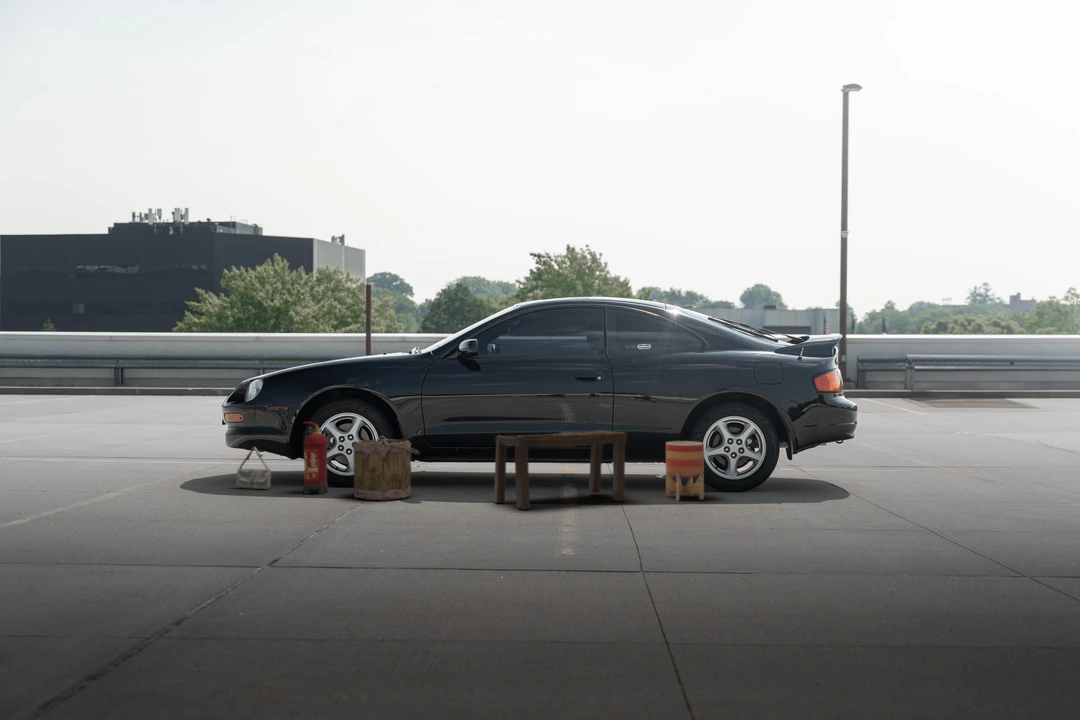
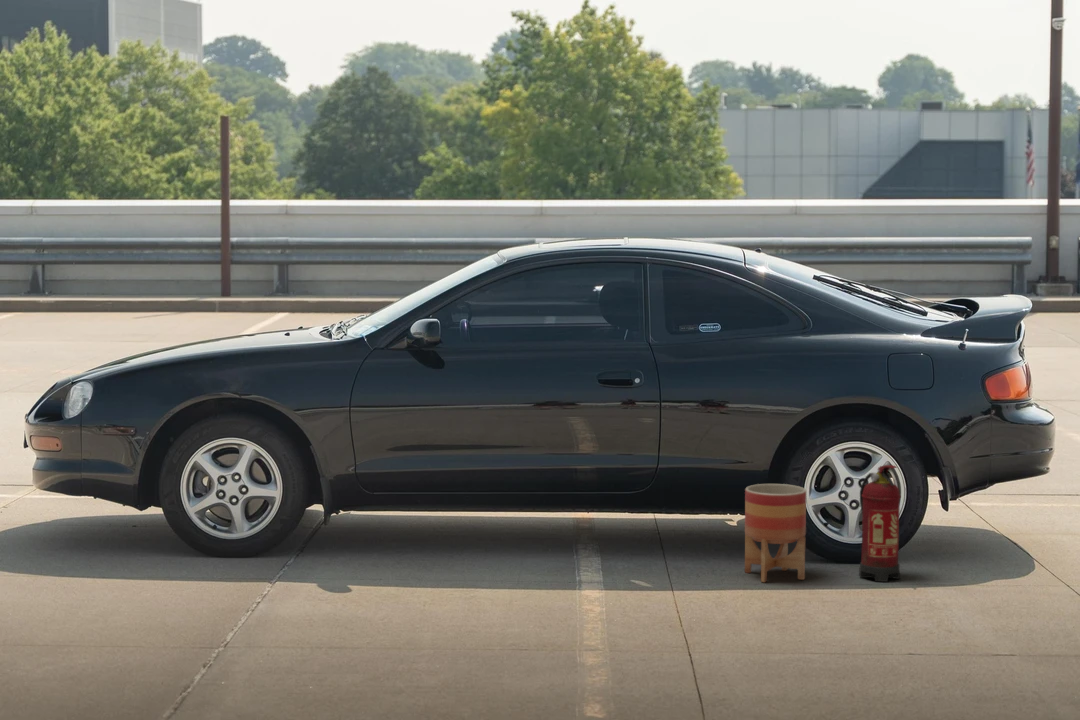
fire extinguisher: present [303,422,328,494] -> present [859,465,901,582]
bench: present [494,430,627,509] -> none [471,466,684,606]
bucket: present [353,436,420,500] -> none [243,477,350,586]
bag: present [236,447,271,489] -> none [52,494,109,562]

